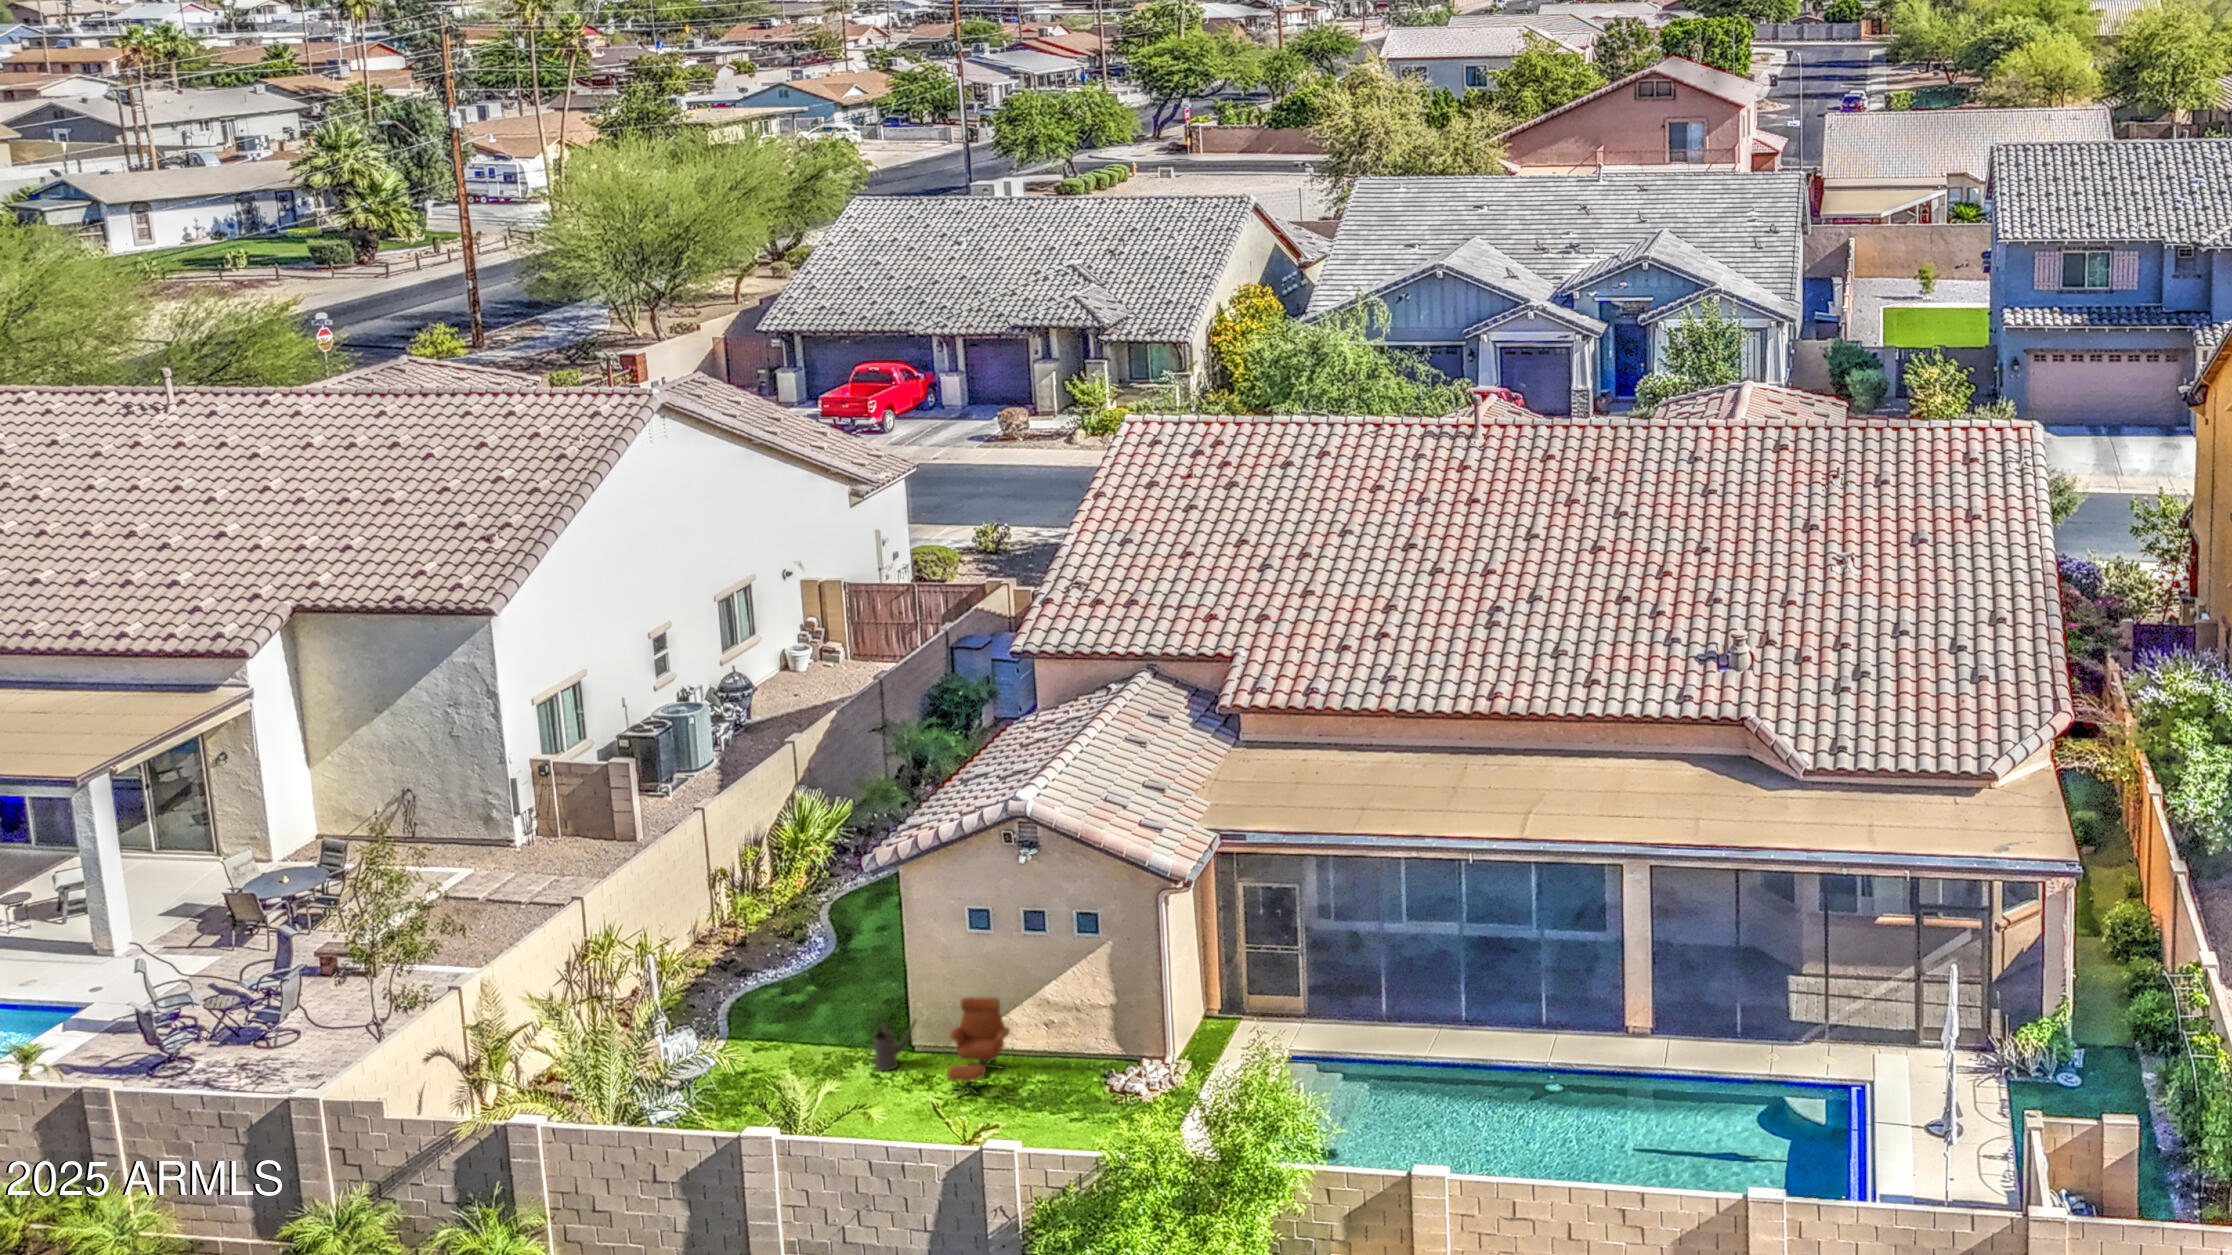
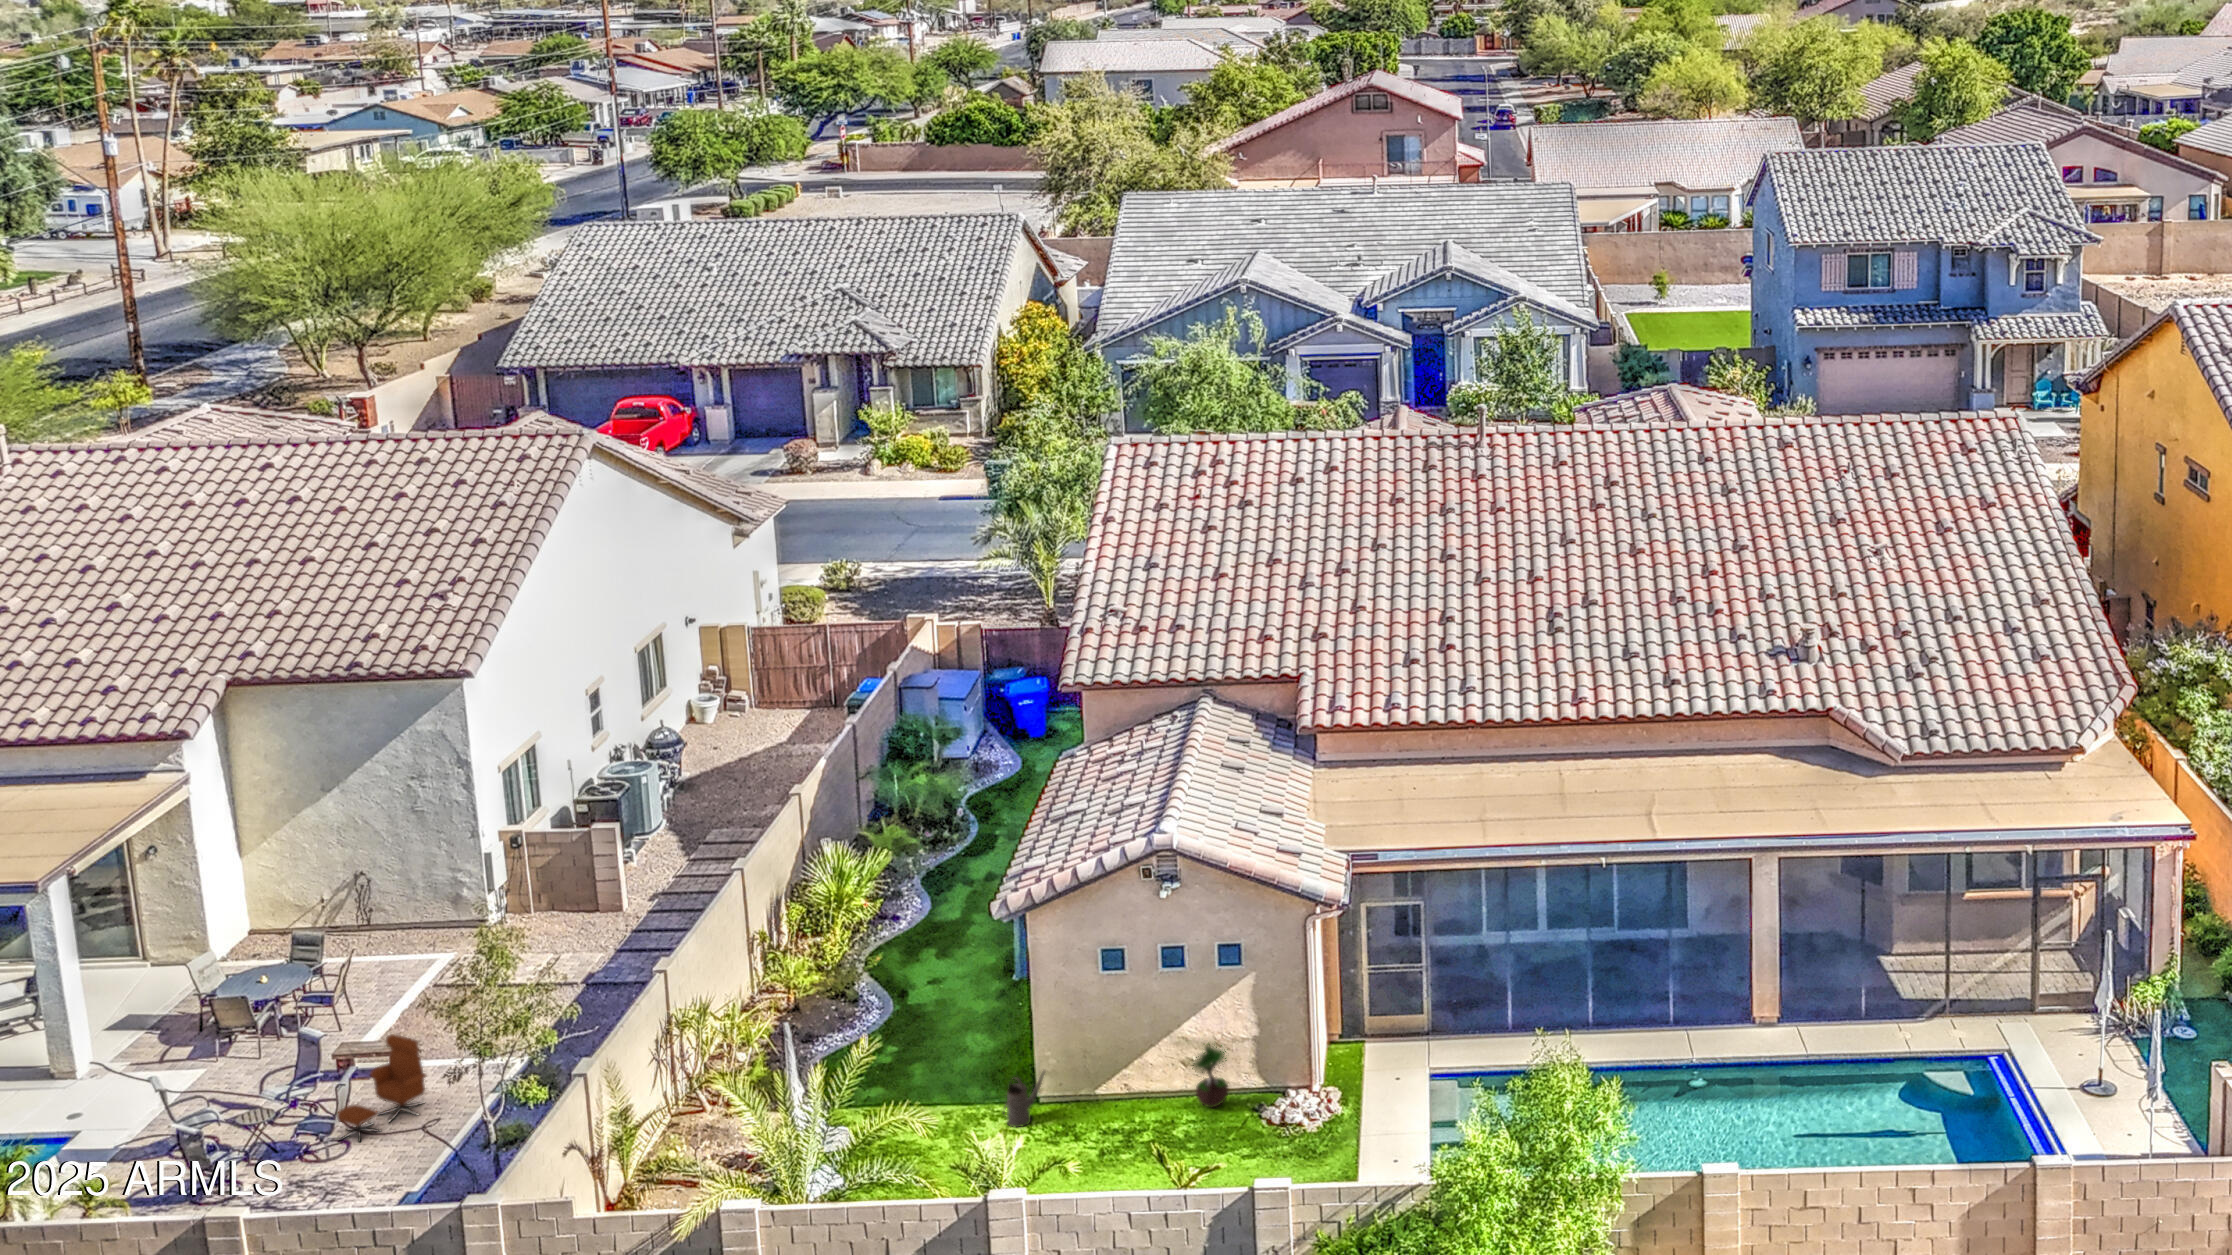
lounge chair: present [947,997,1010,1097] -> present [337,1034,426,1141]
potted tree: none [1039,1002,1083,1069] -> present [1191,1043,1229,1107]

